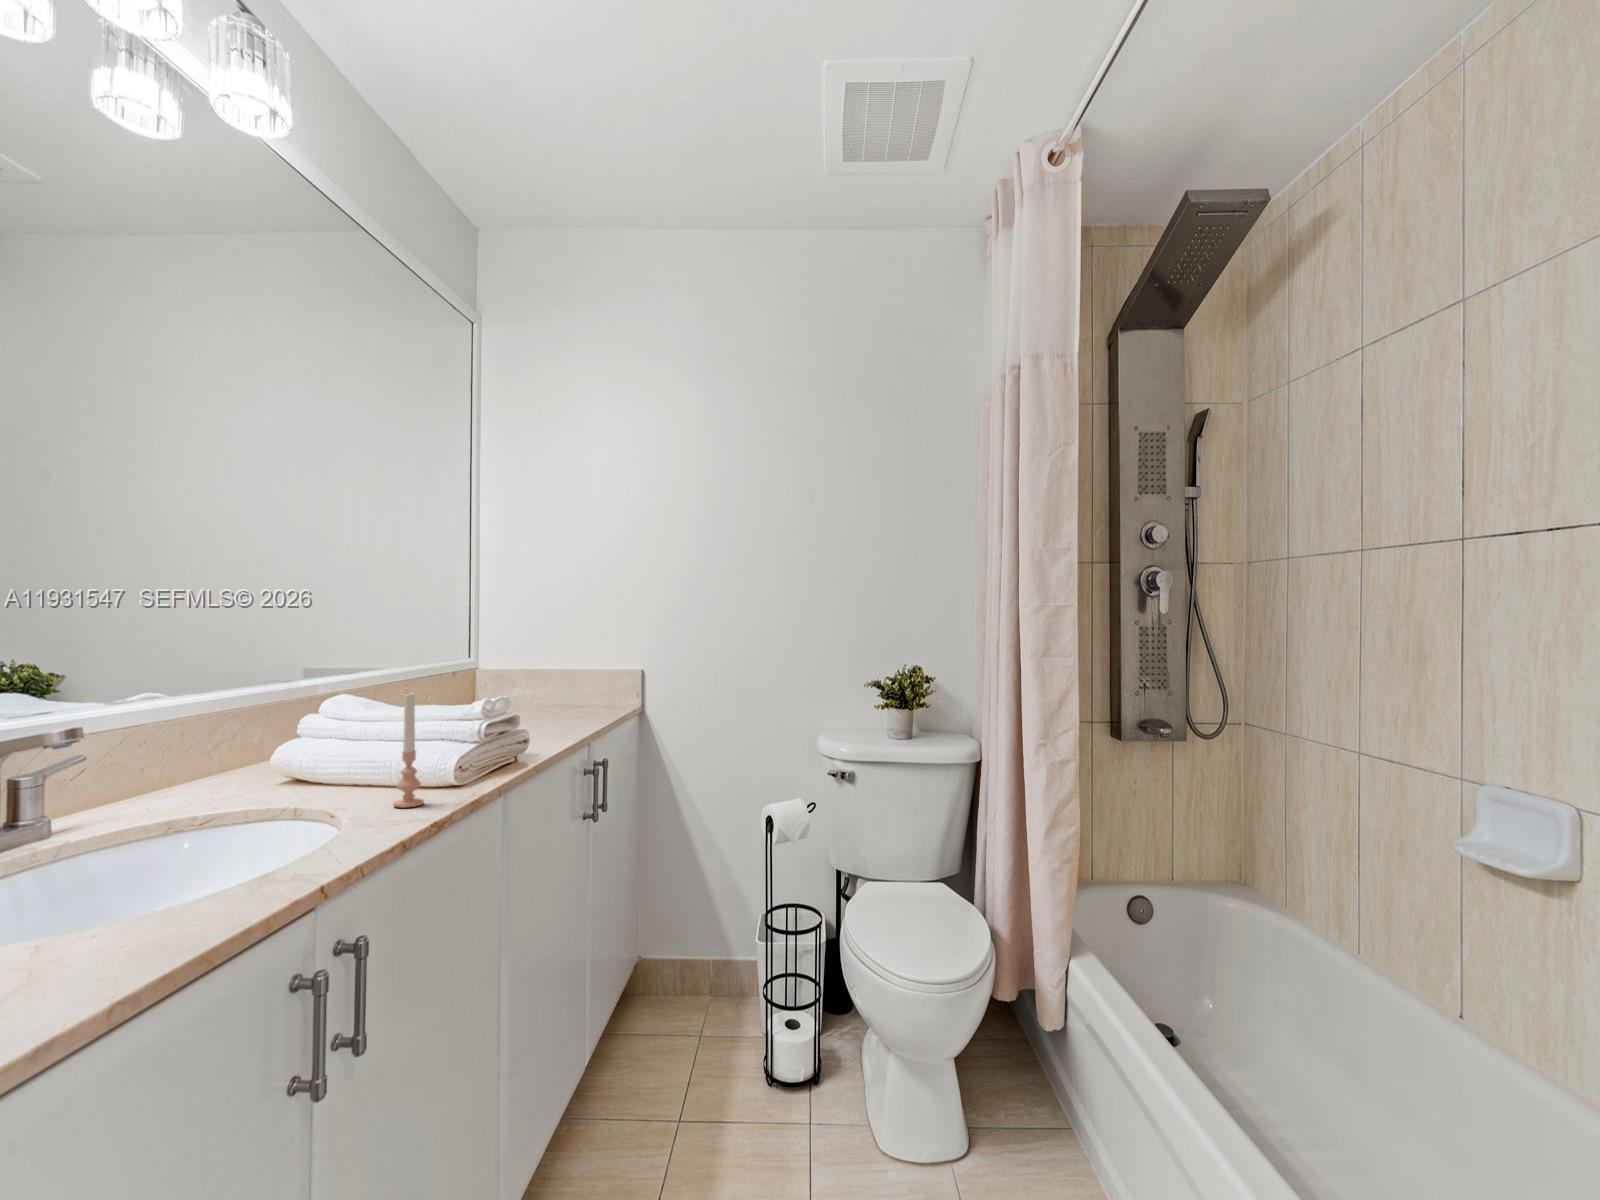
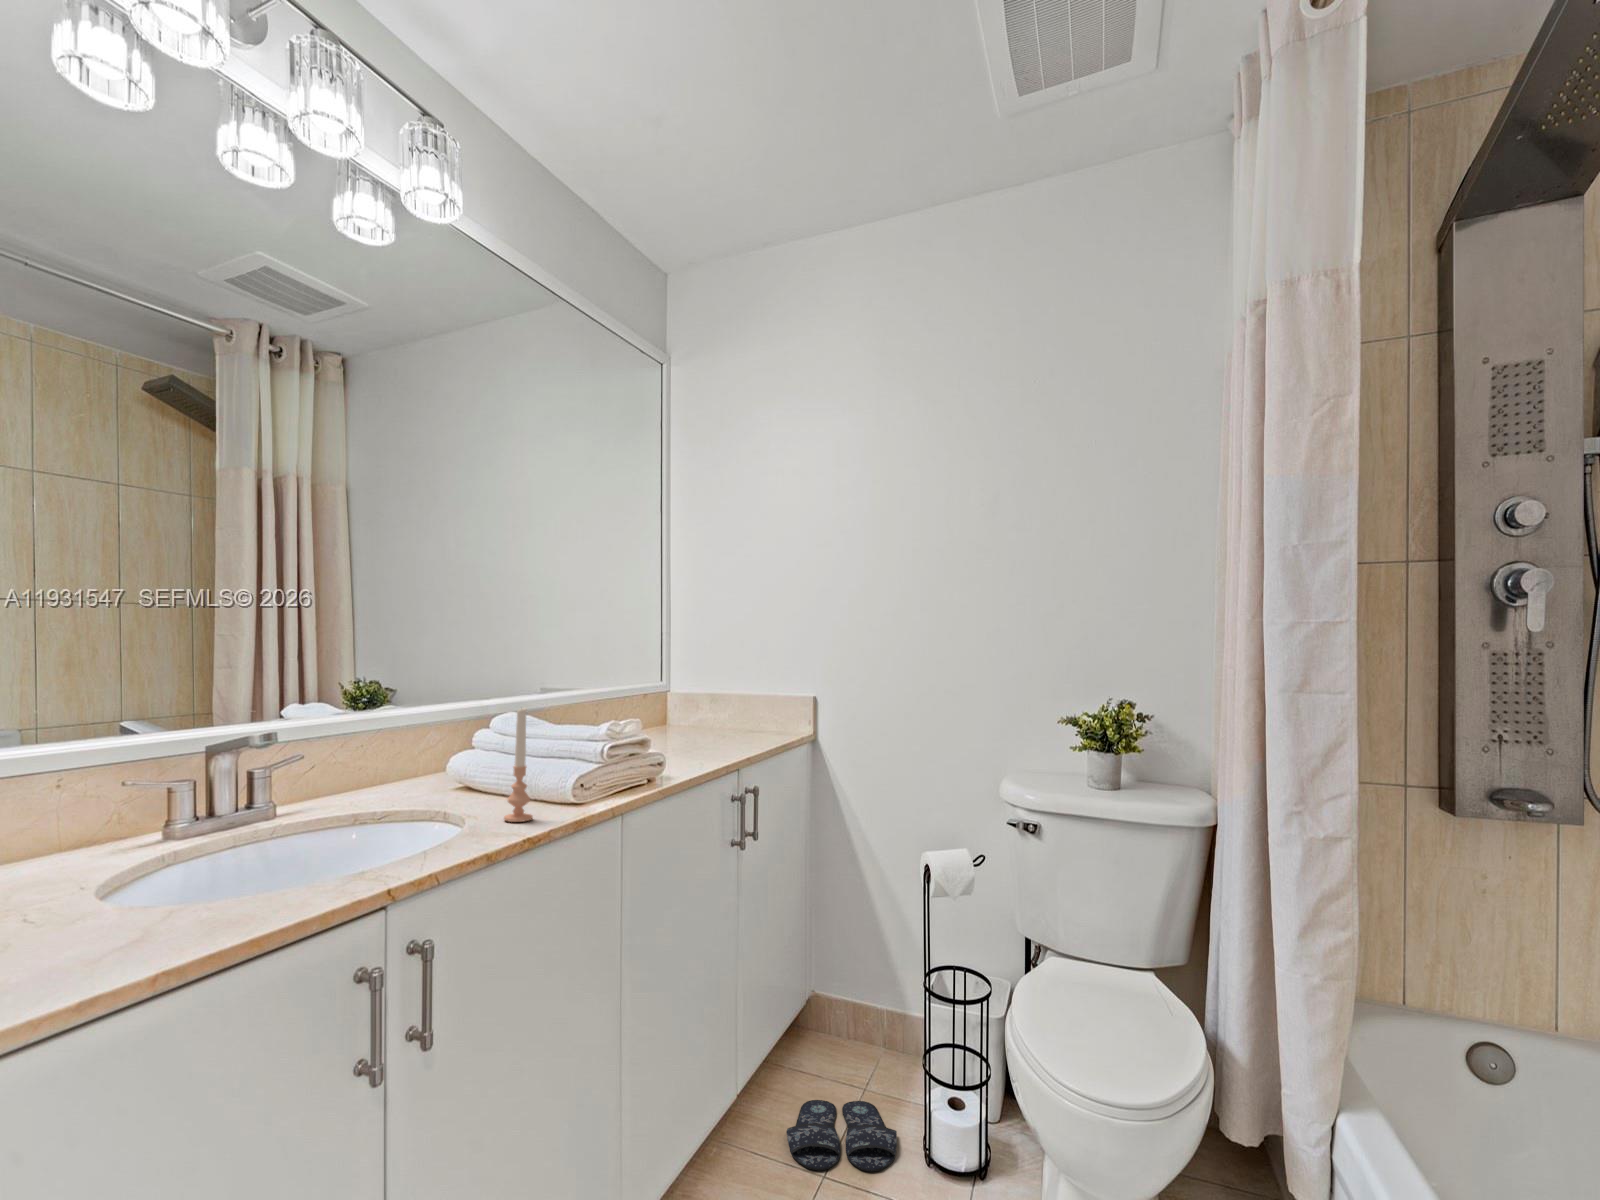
slippers: none [638,1036,741,1104] -> present [786,1100,897,1172]

